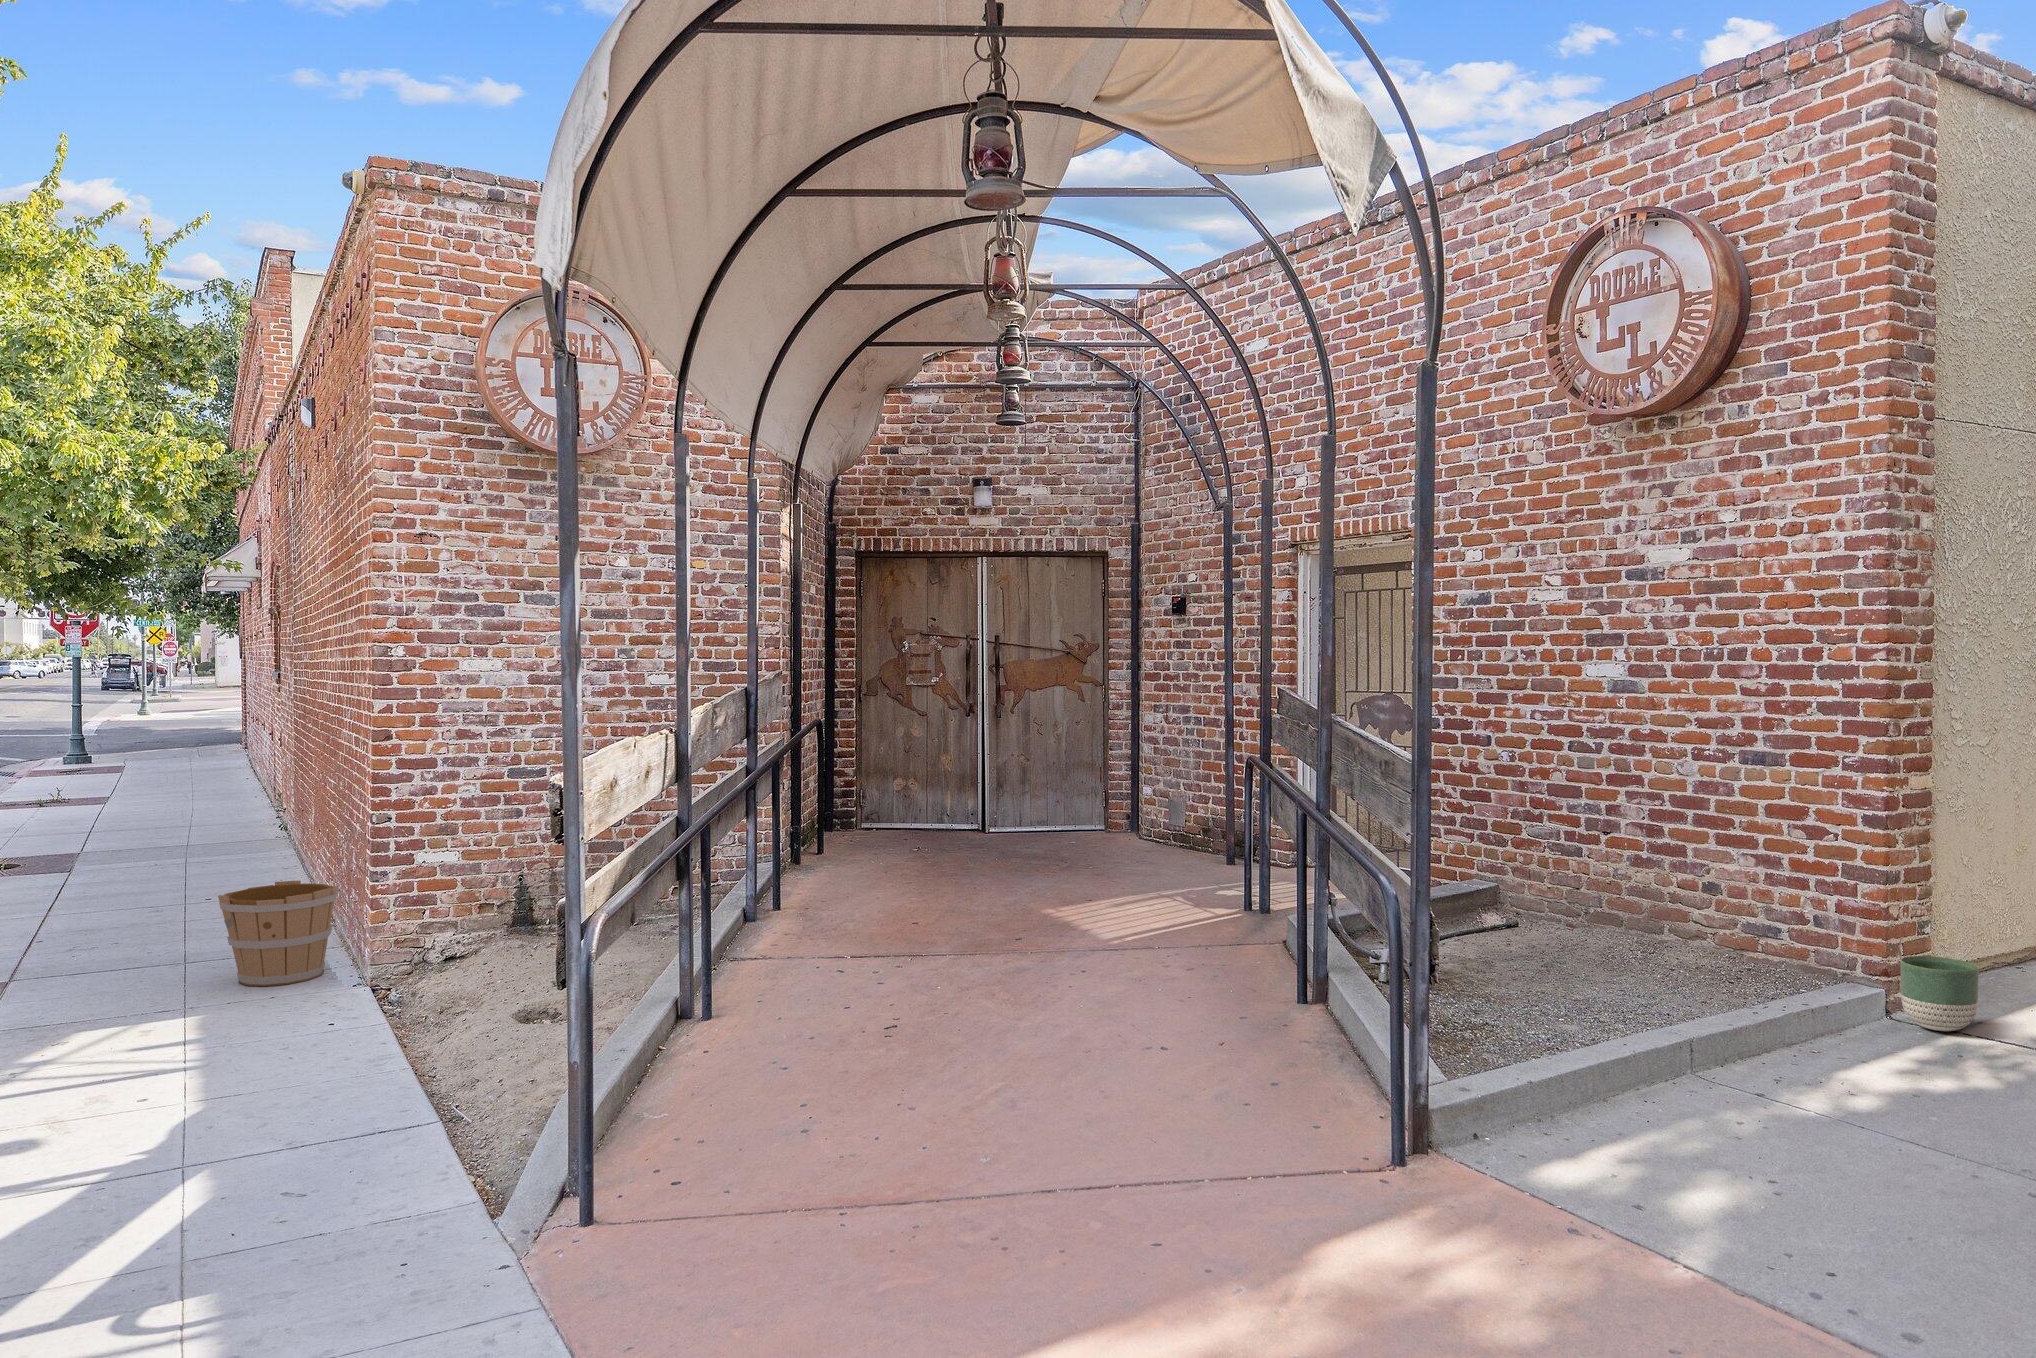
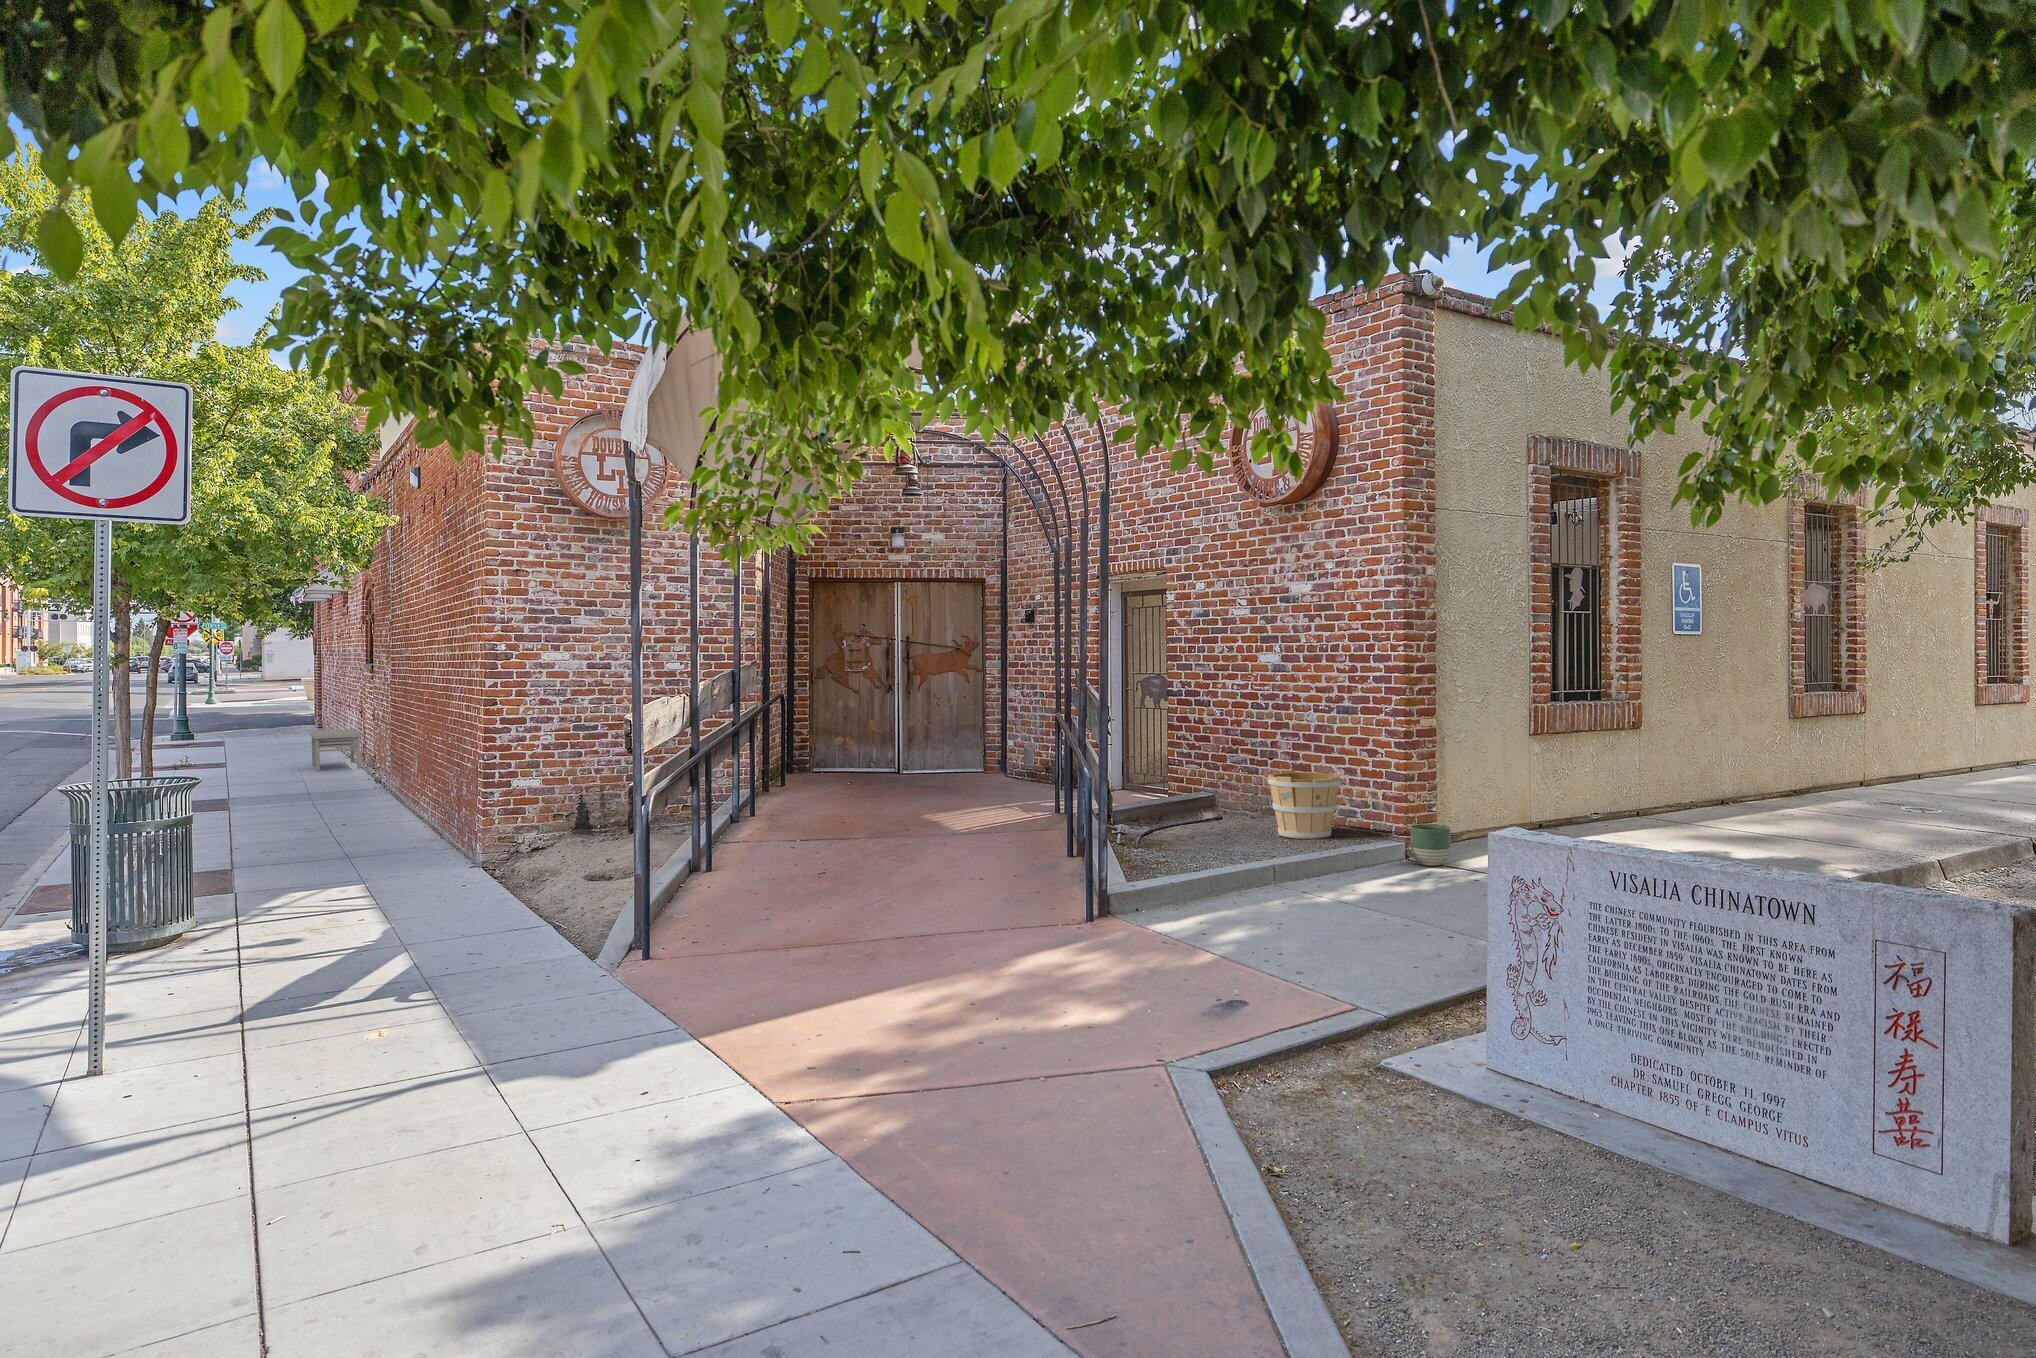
storage bench: none [199,757,263,813] -> present [309,730,362,771]
wooden bucket: present [218,881,338,986] -> present [1268,770,1341,839]

